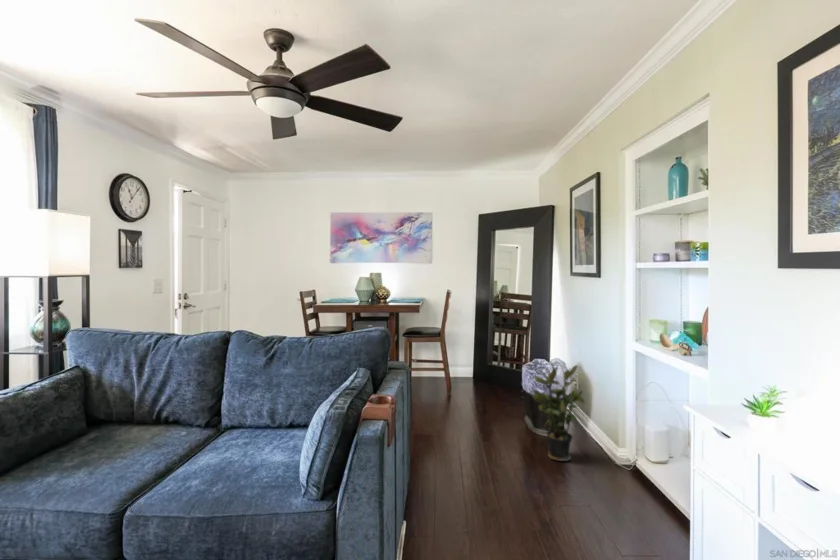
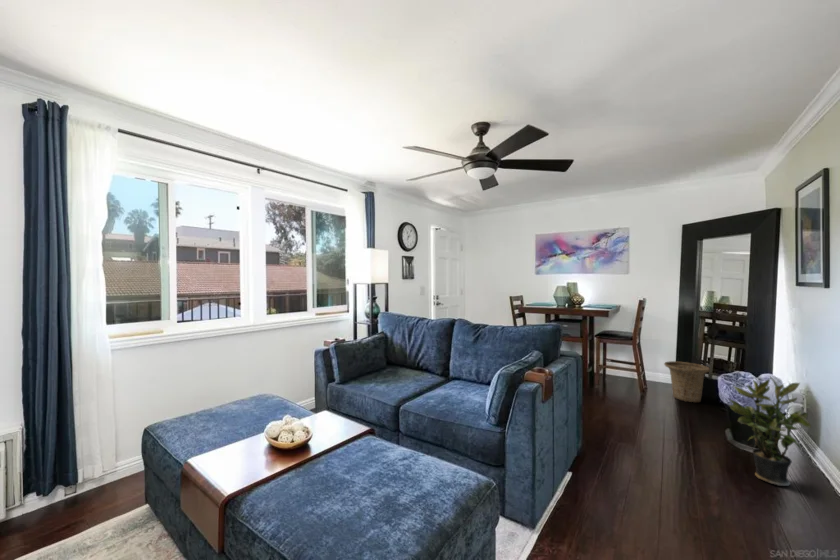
basket: none [464,353,499,393] -> present [664,361,710,402]

